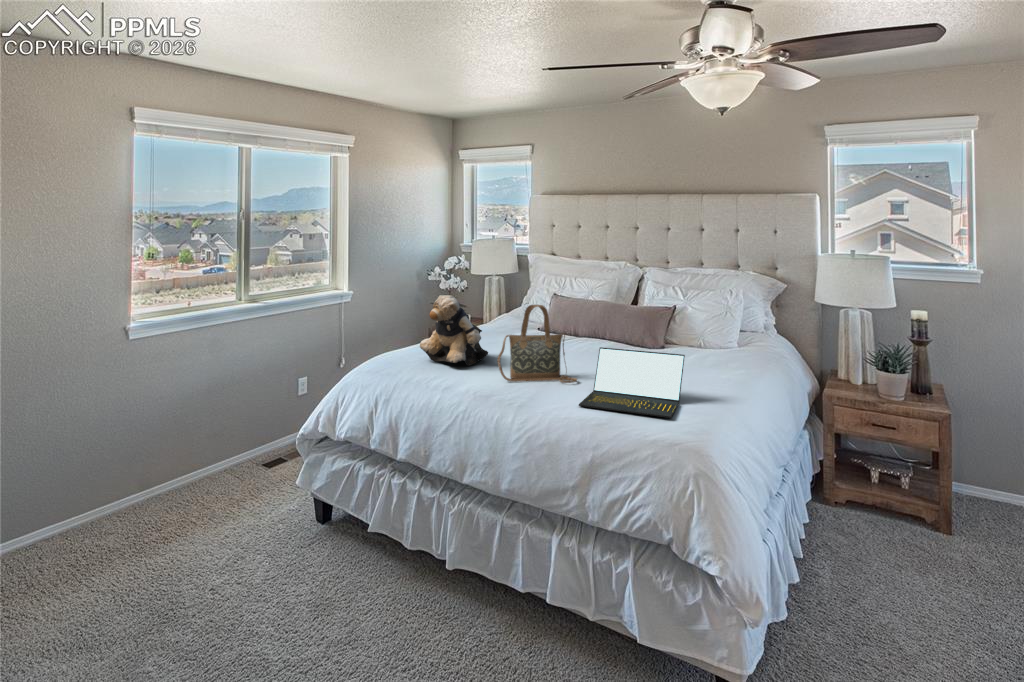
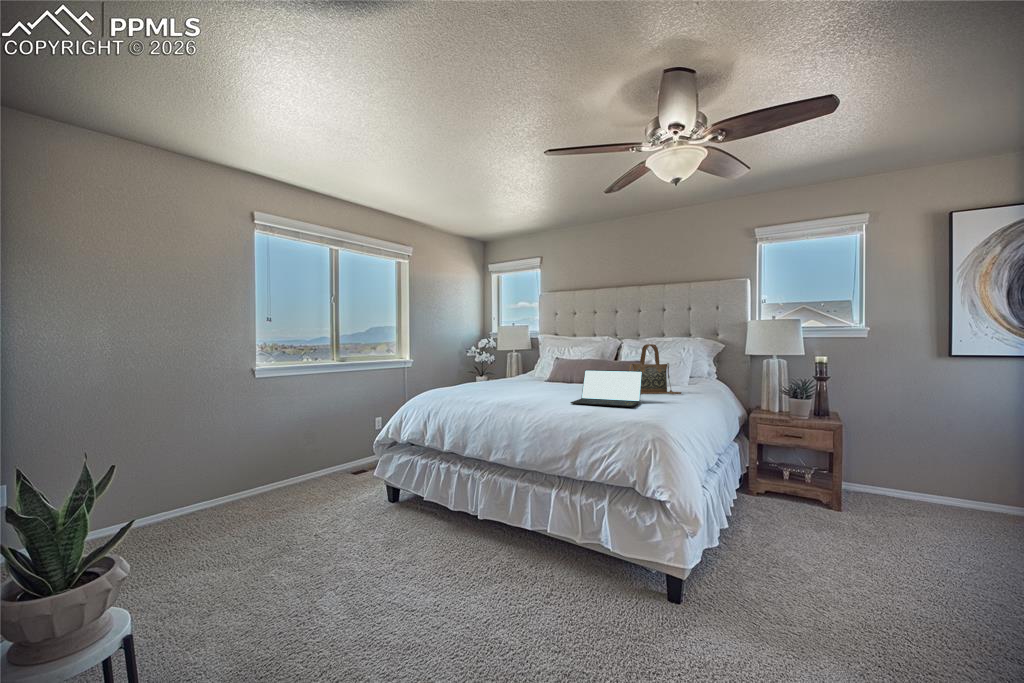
teddy bear: present [420,295,488,366] -> none [462,342,509,390]
handbag: present [498,305,577,383] -> present [629,344,681,394]

